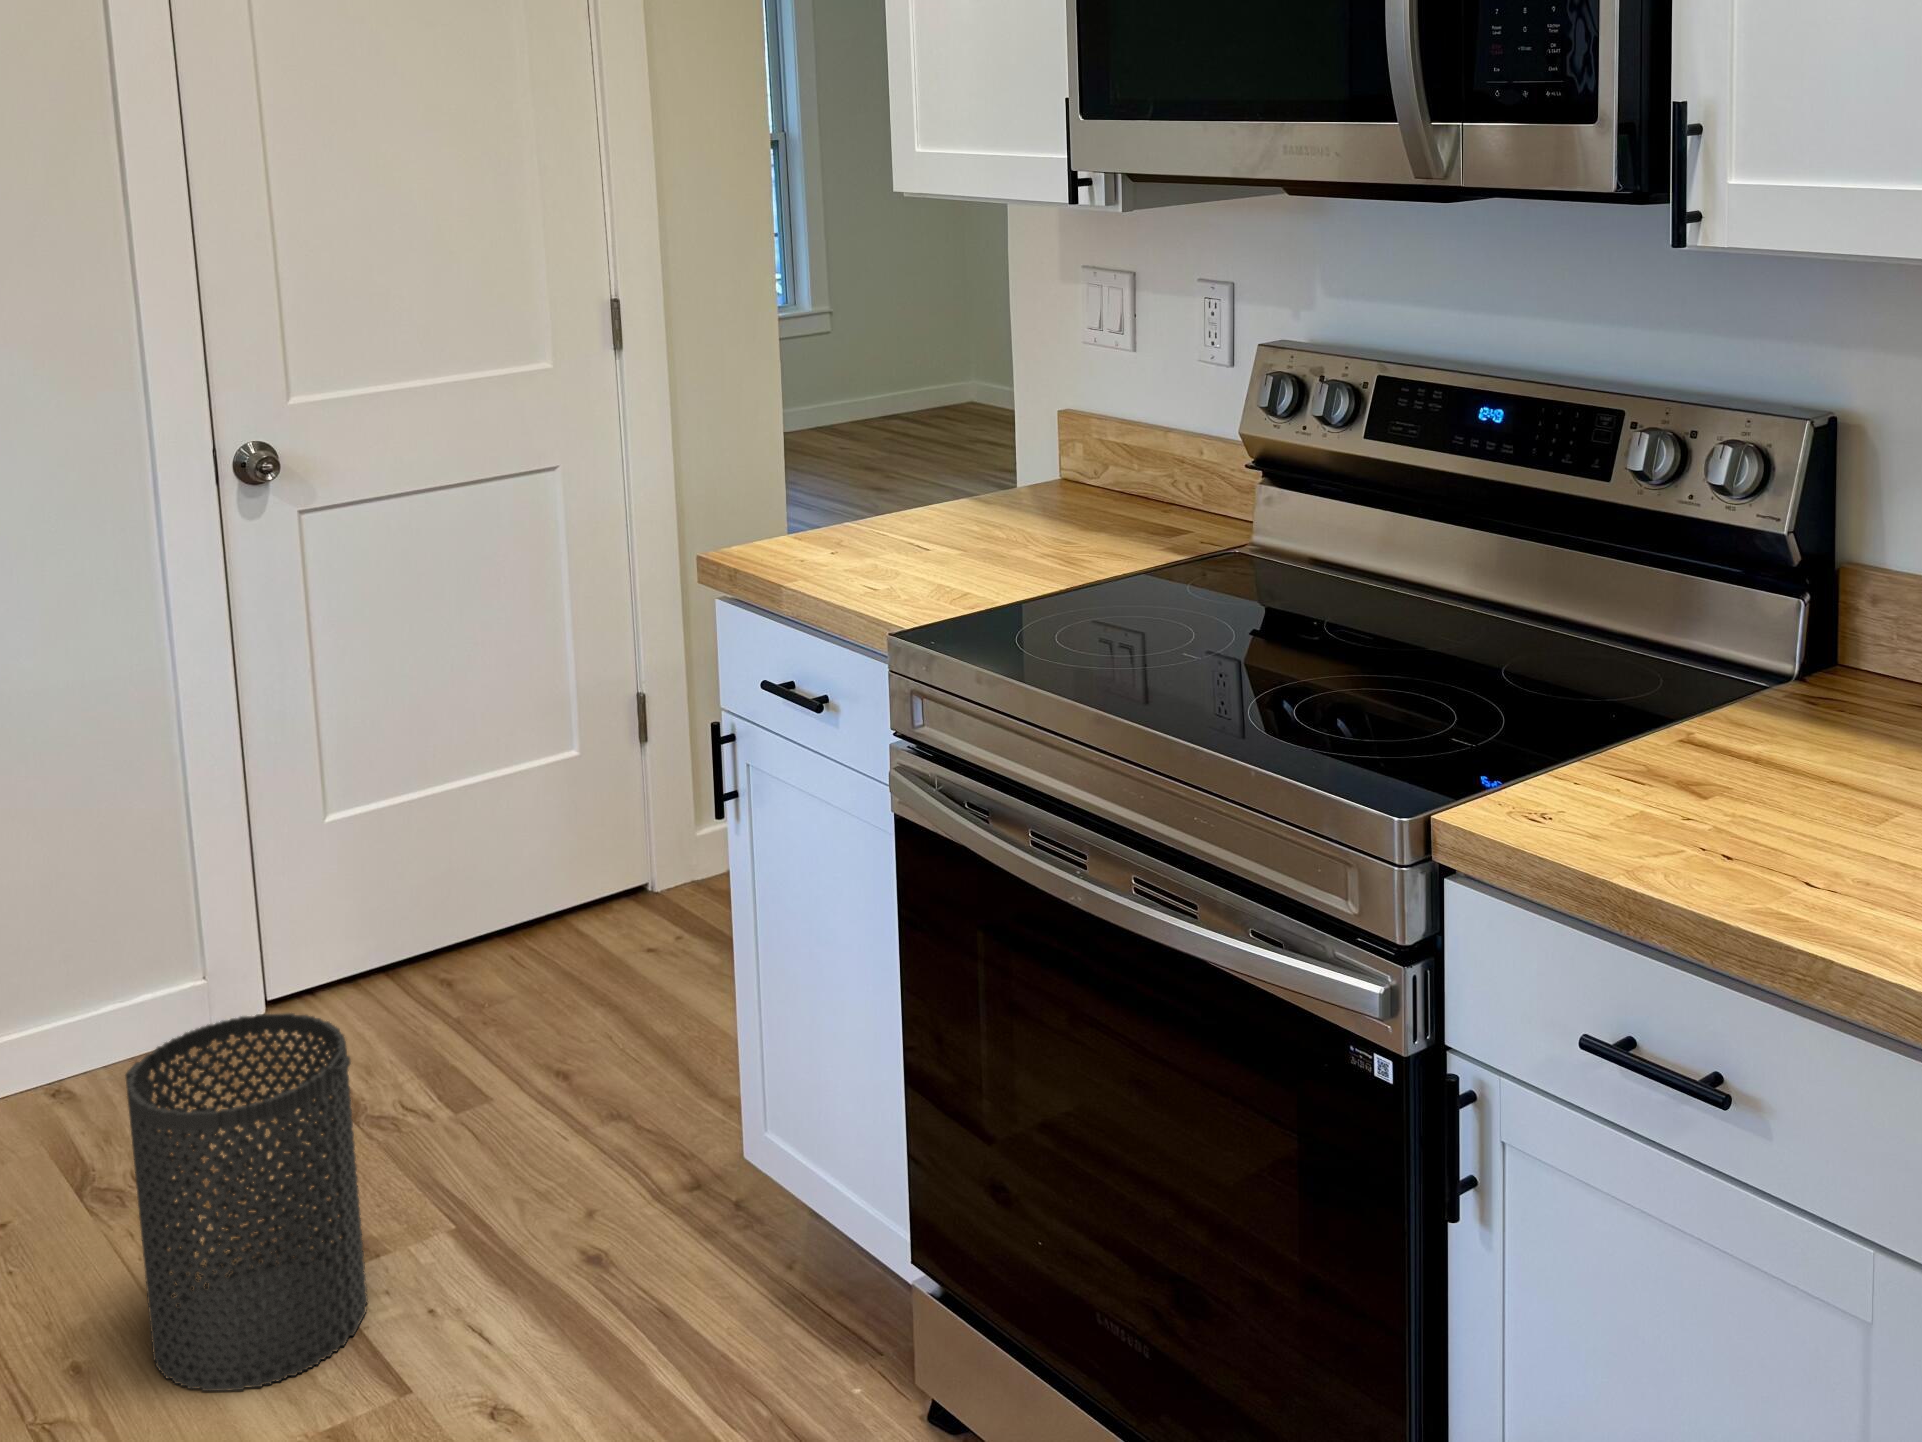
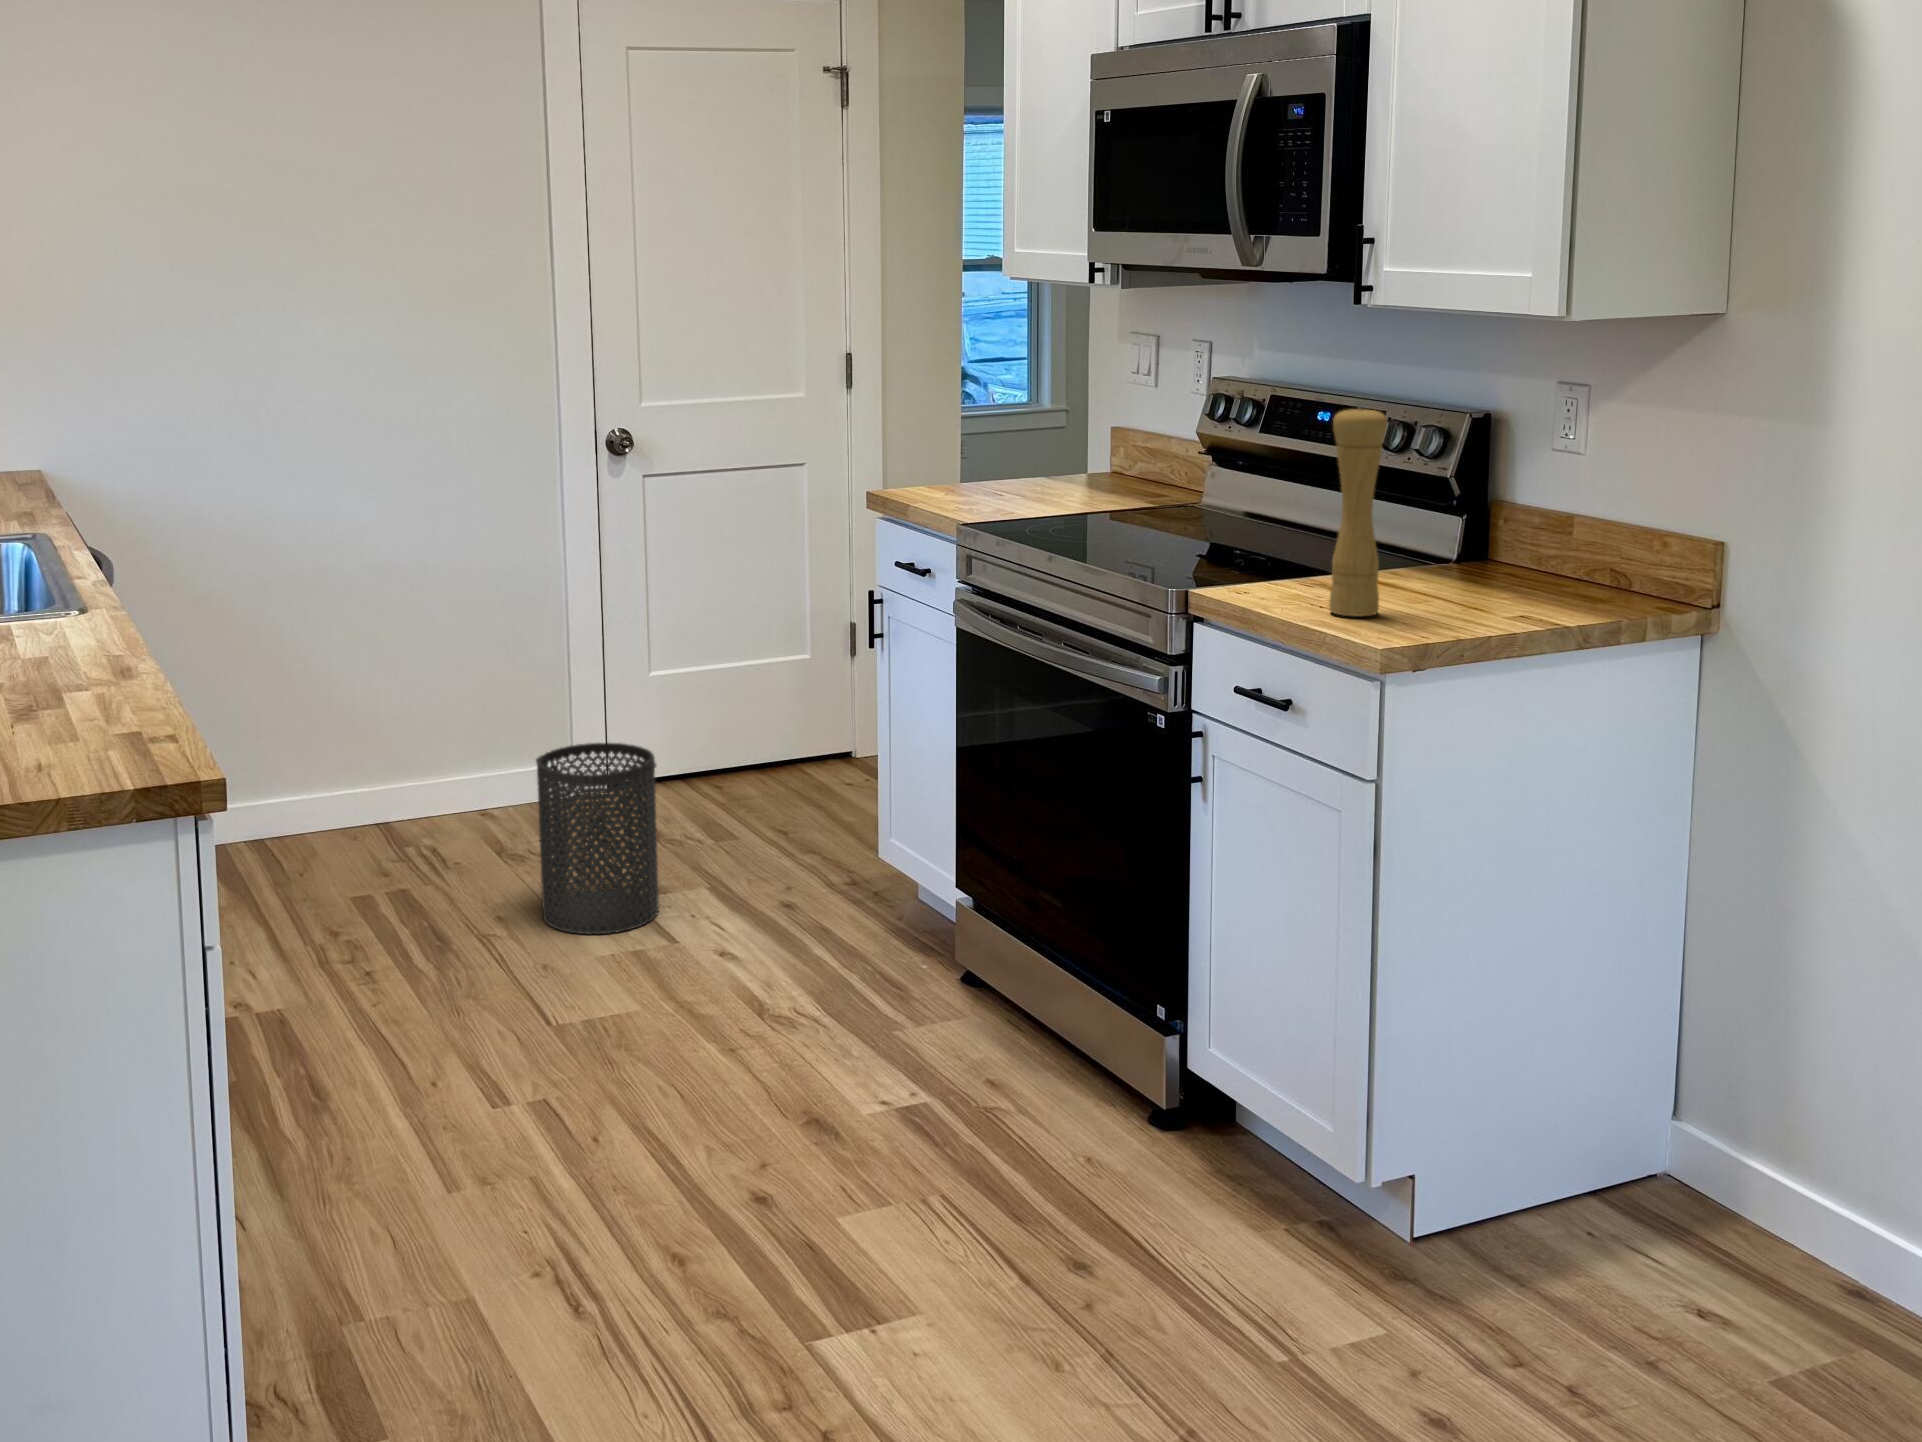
pepper mill: none [1766,469,1883,893] -> present [1329,406,1387,617]

